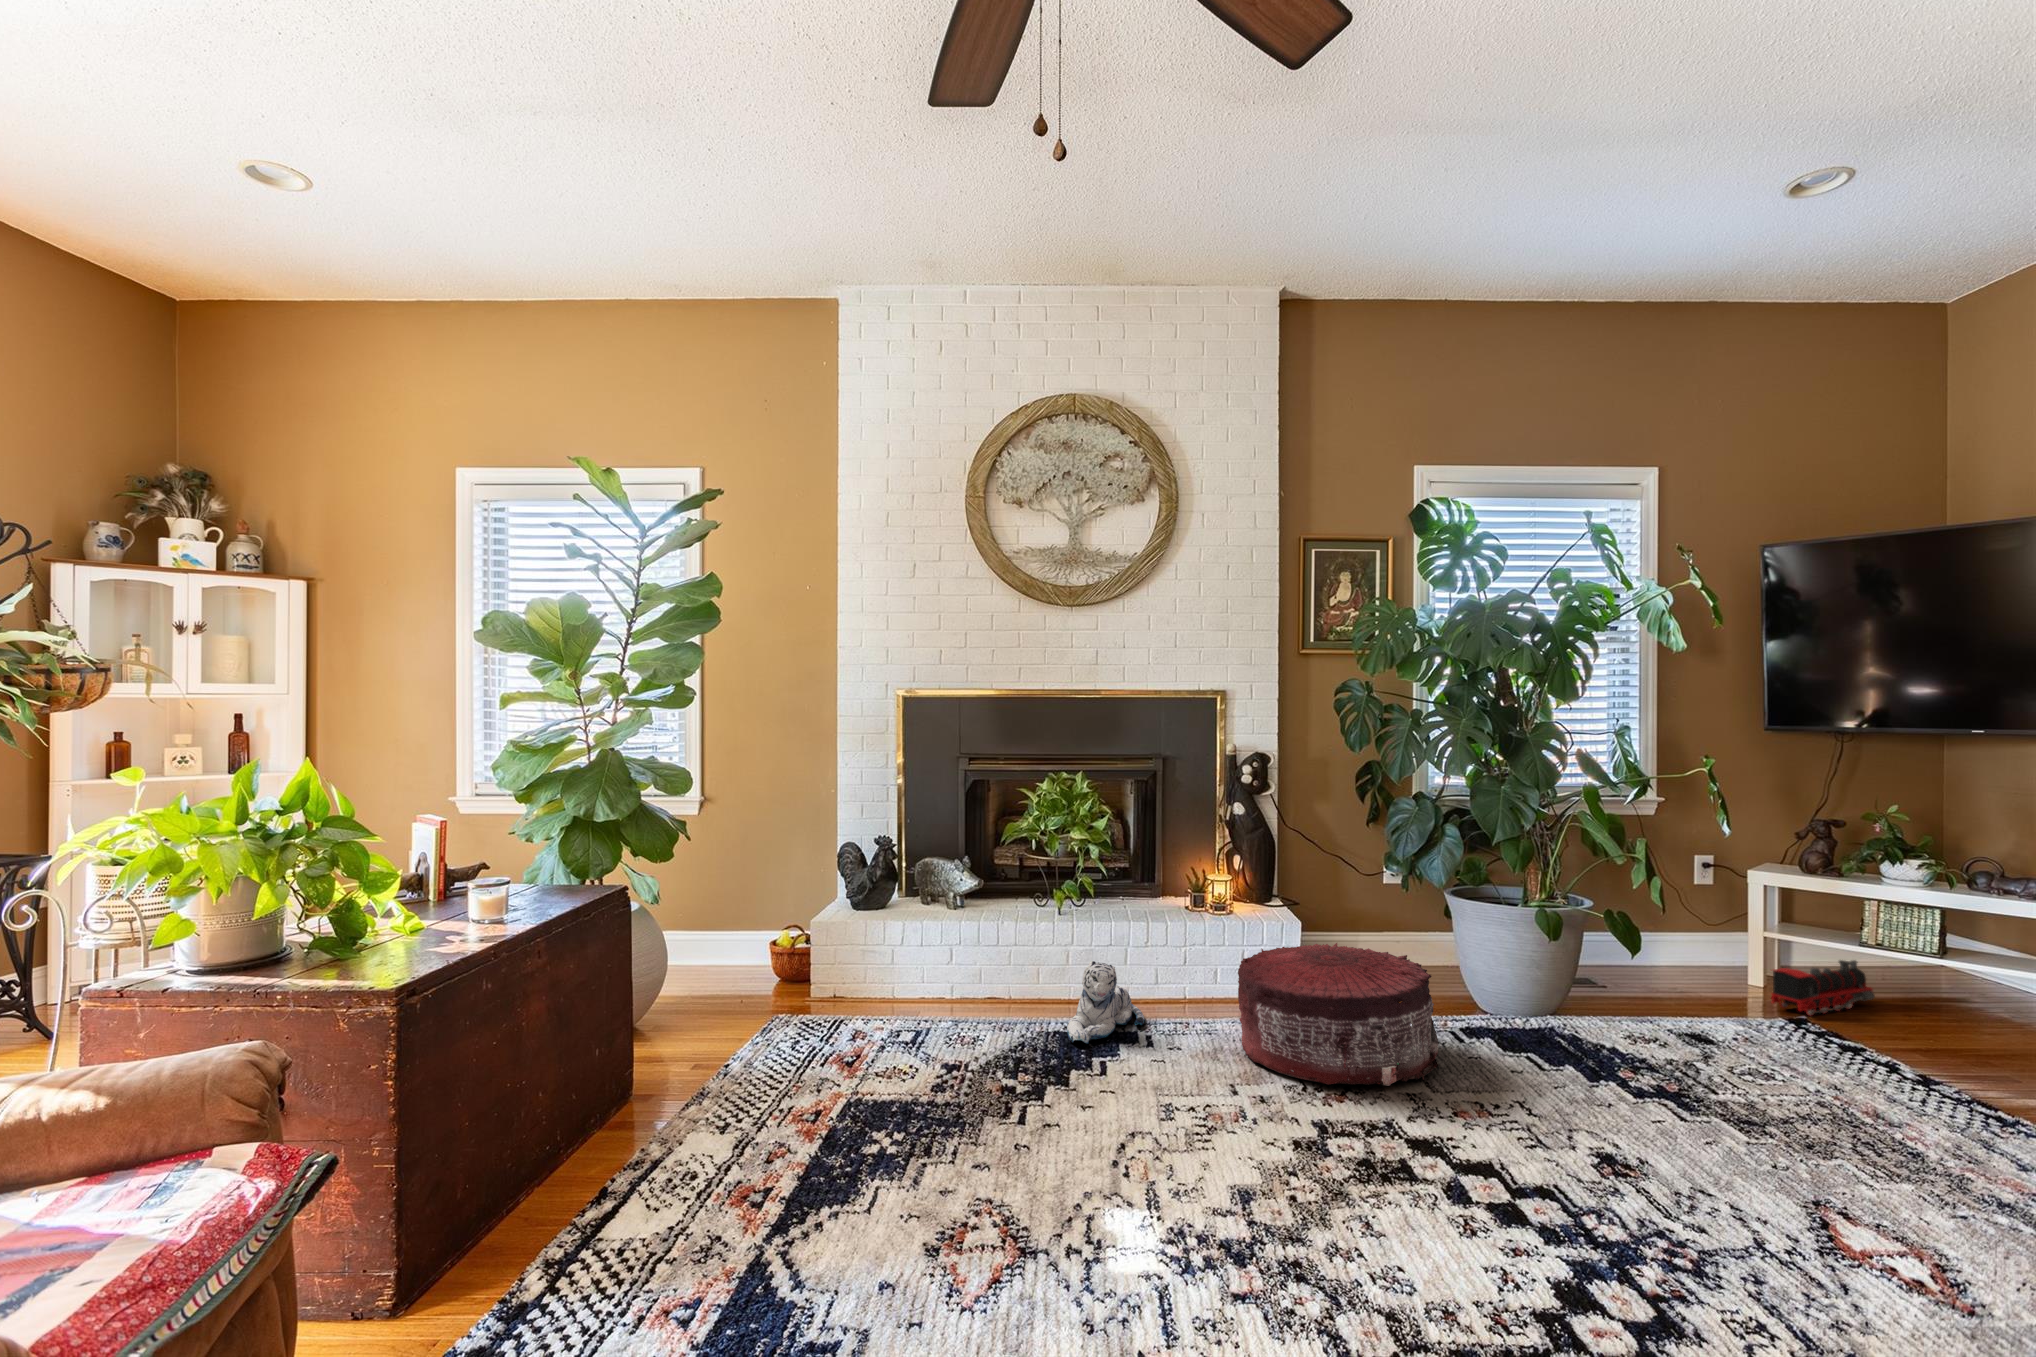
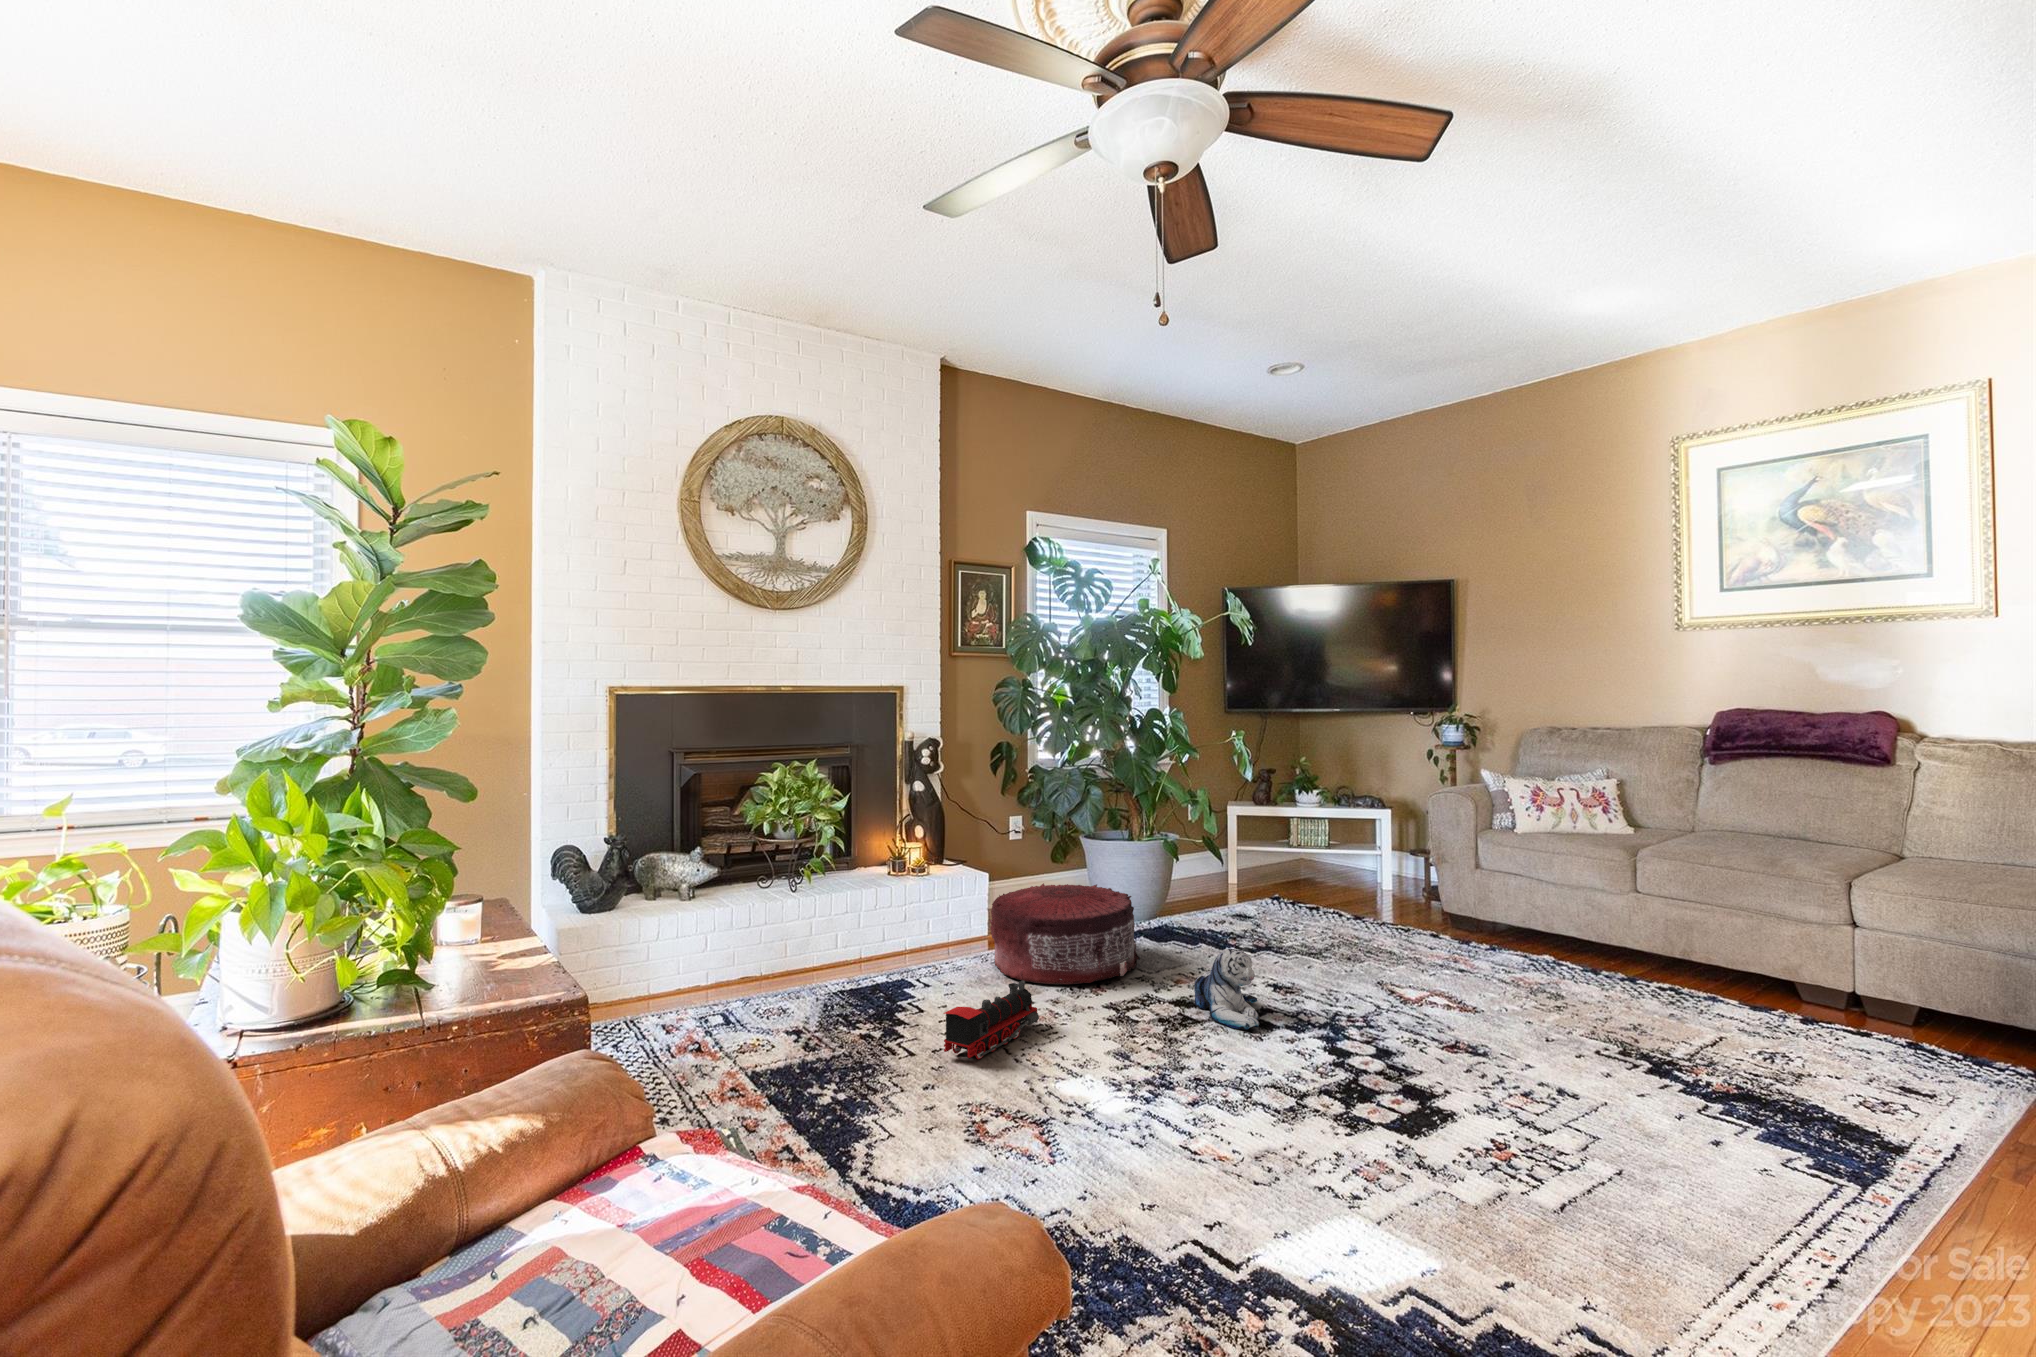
toy train: present [1771,960,1875,1016] -> present [944,980,1039,1059]
plush toy: present [1067,961,1145,1043] -> present [1194,949,1259,1030]

